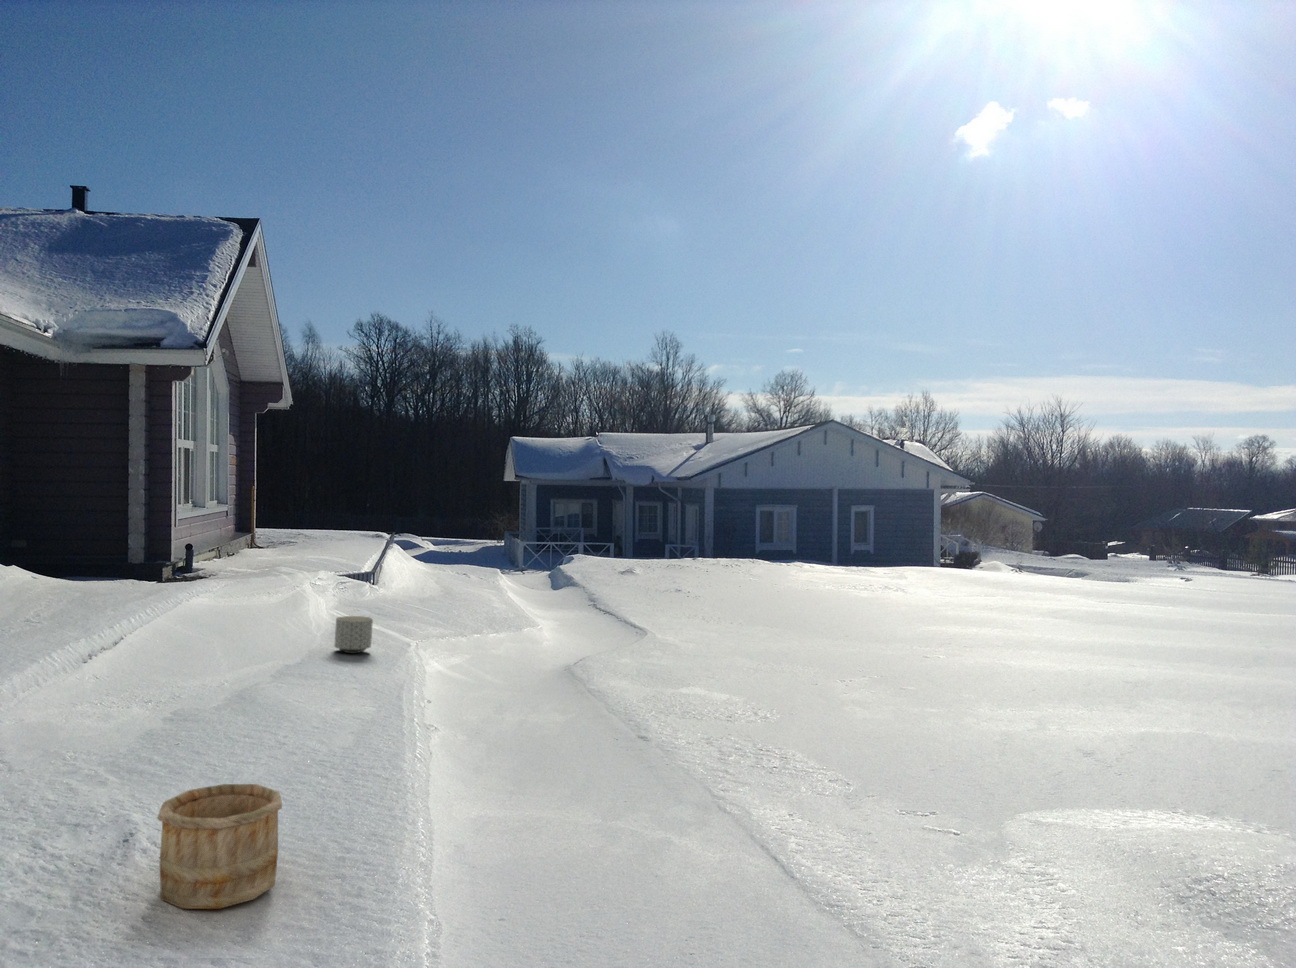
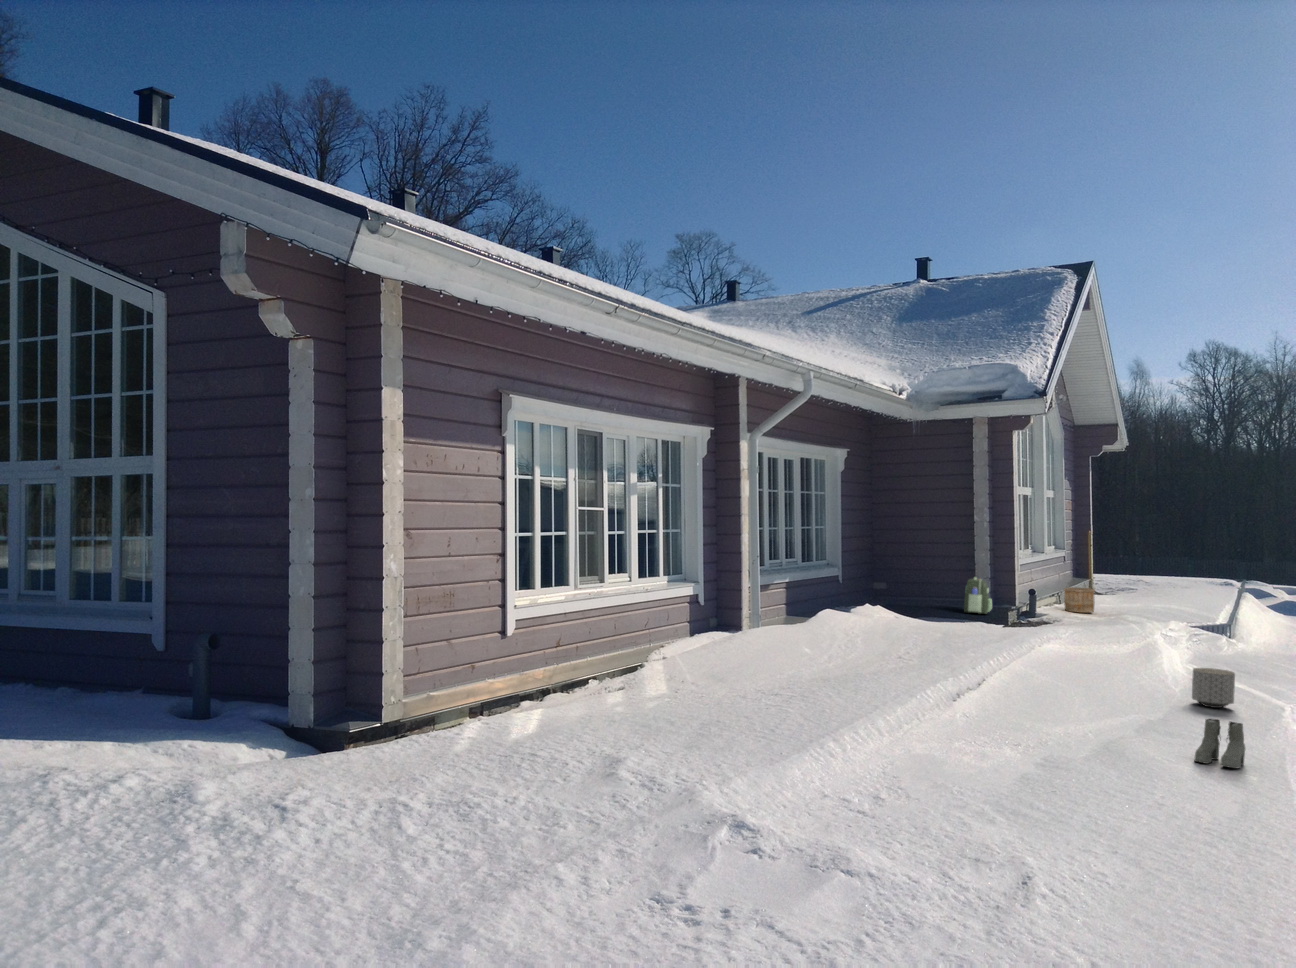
backpack: none [111,530,144,573] -> present [964,577,992,614]
boots: none [331,671,378,717] -> present [1194,719,1245,768]
wooden bucket: present [158,784,282,909] -> present [1064,587,1095,613]

